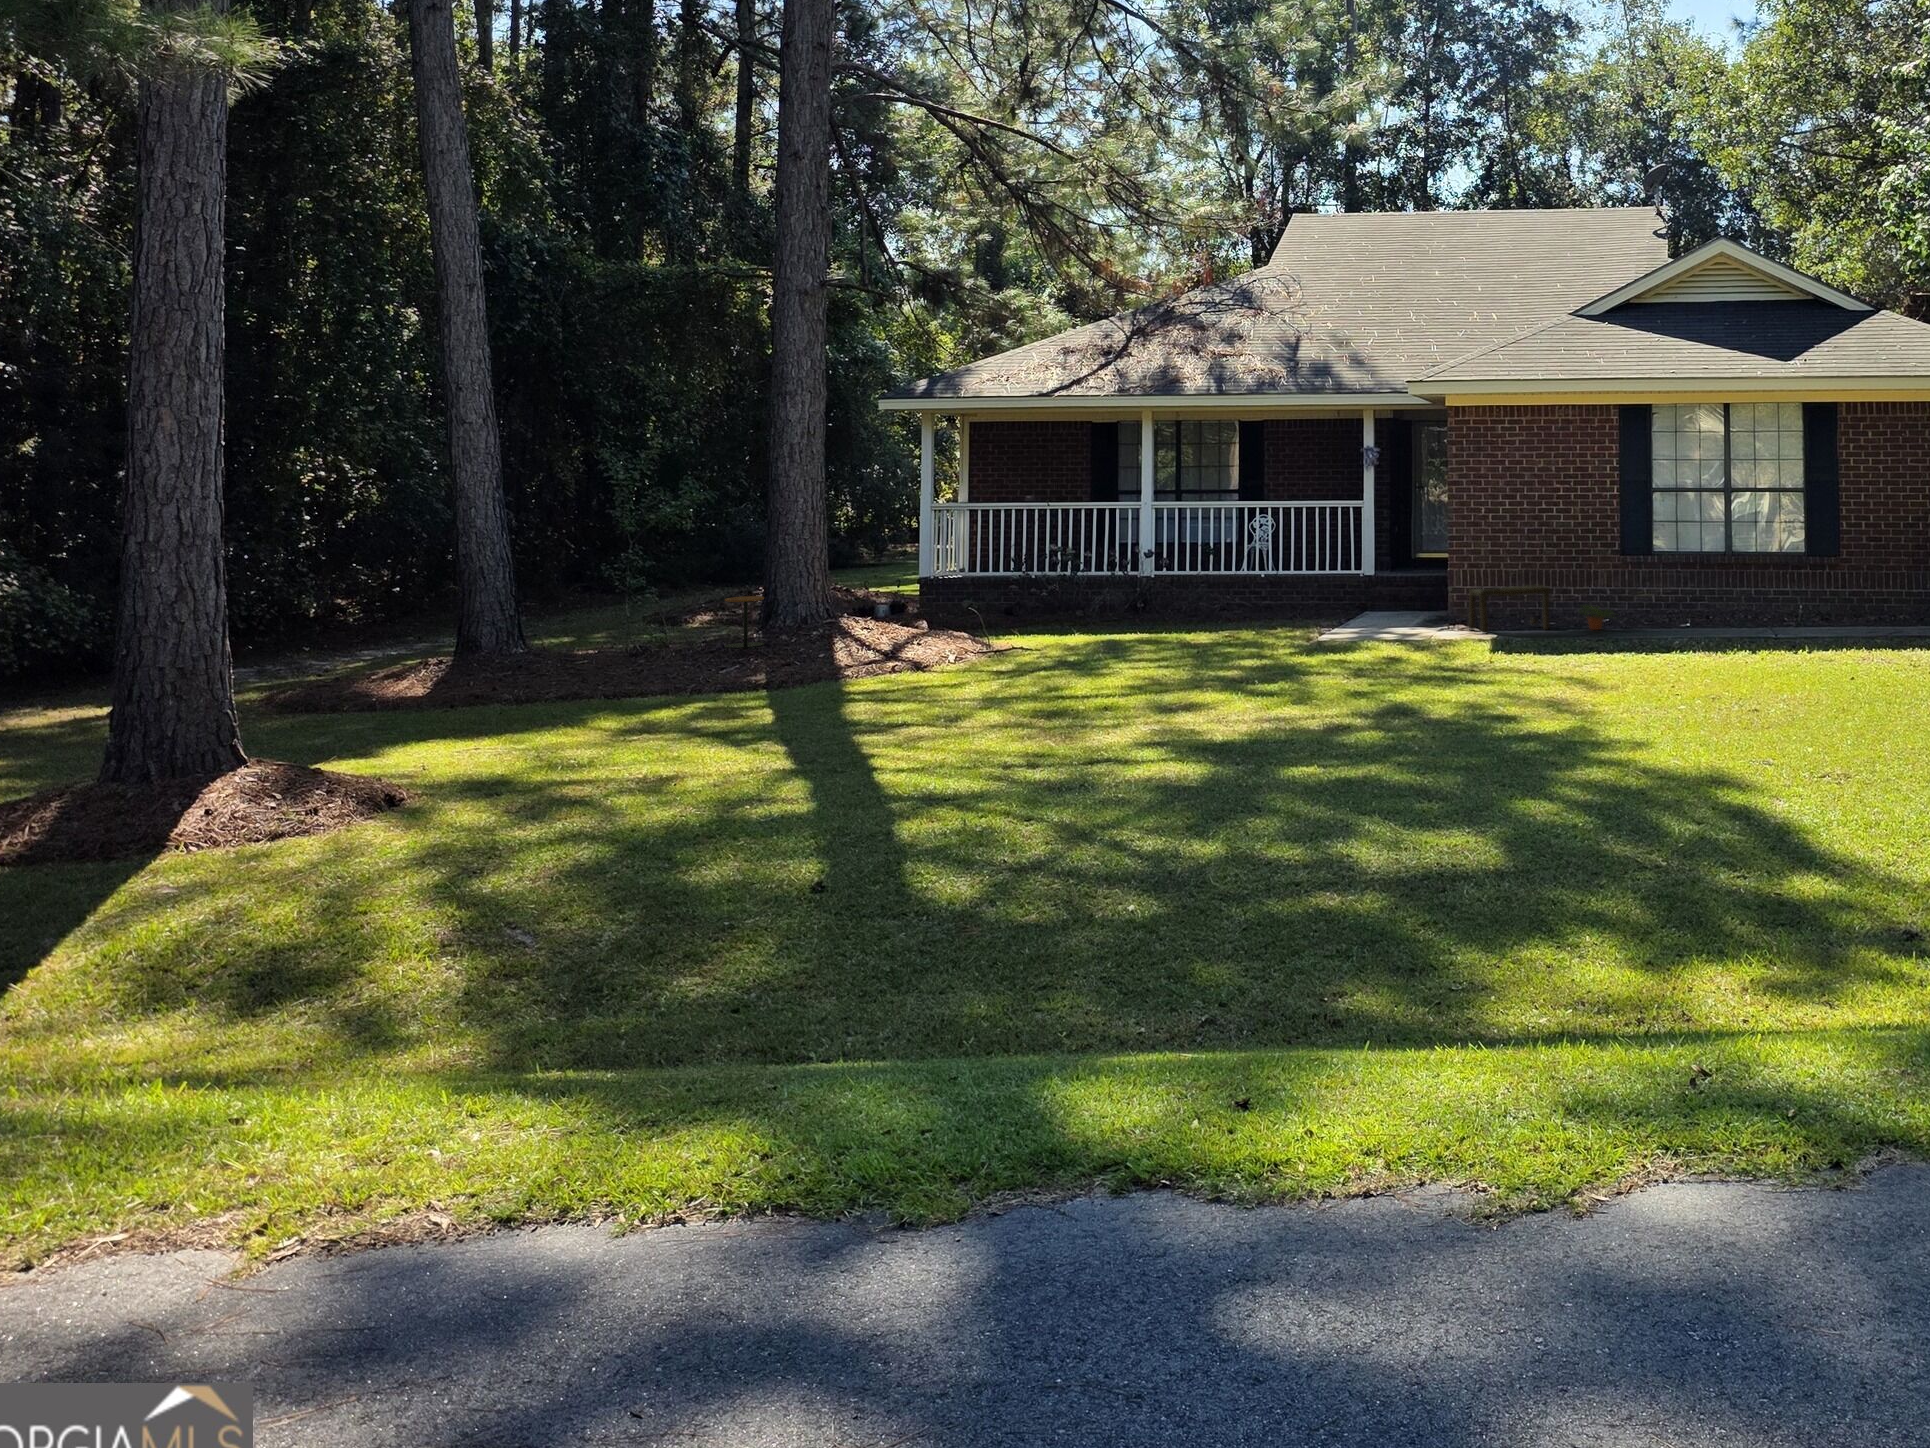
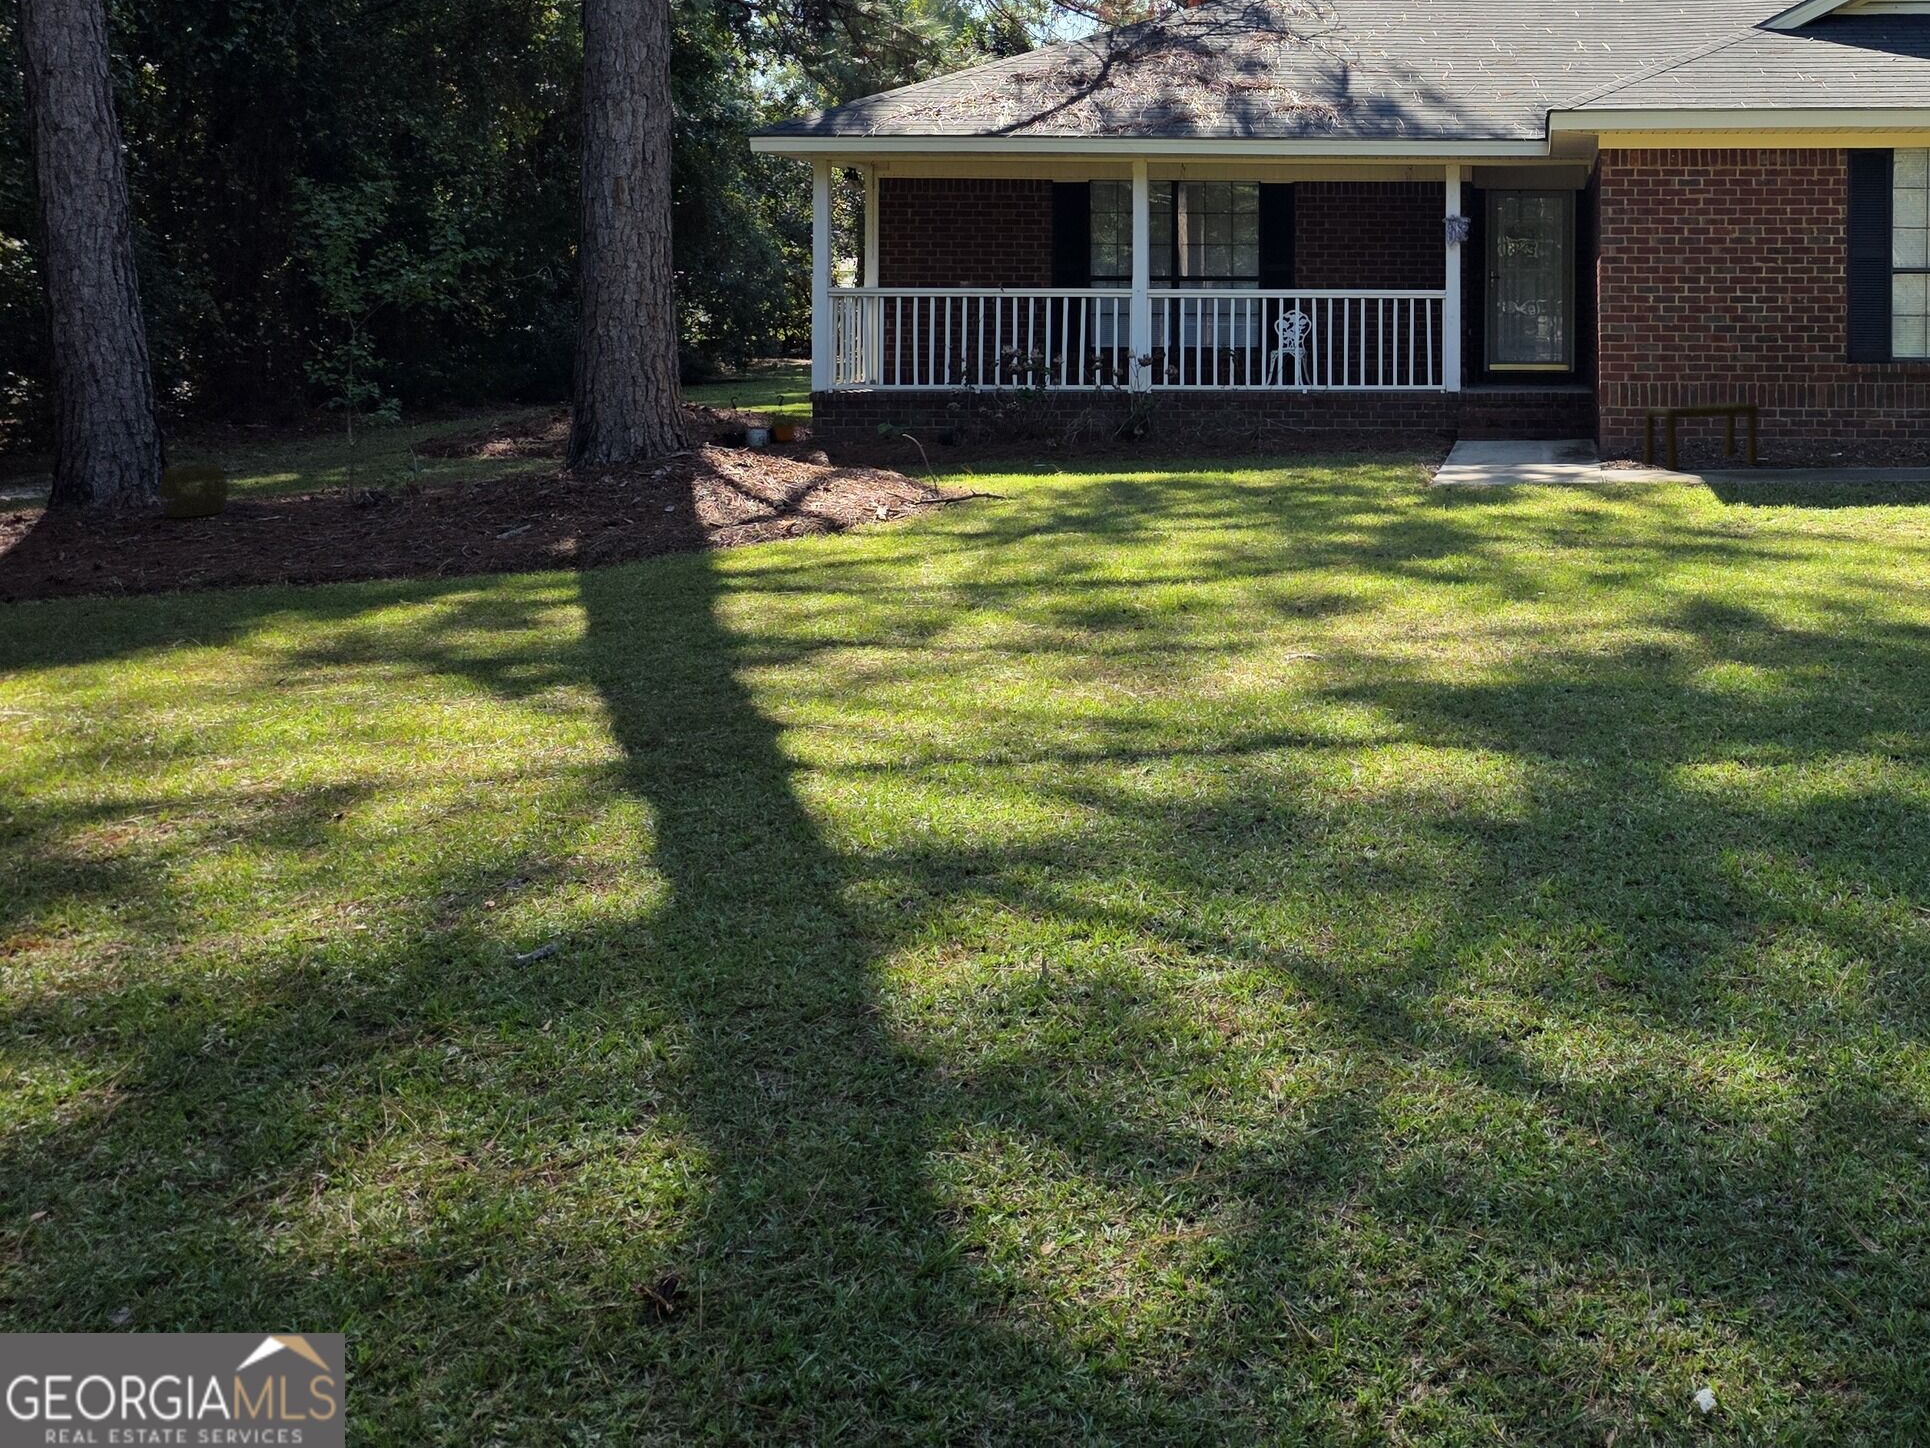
side table: present [725,596,764,648] -> none [505,419,573,500]
potted plant: present [1579,605,1614,630] -> present [759,408,812,441]
woven basket: none [526,625,565,658] -> present [158,464,228,518]

